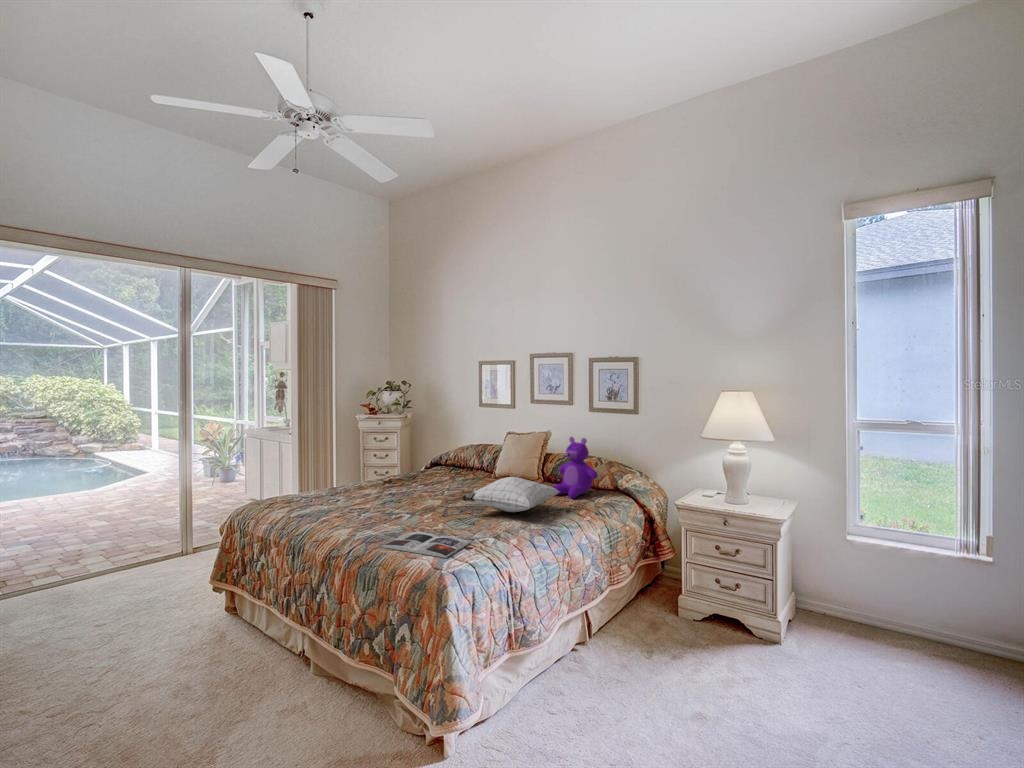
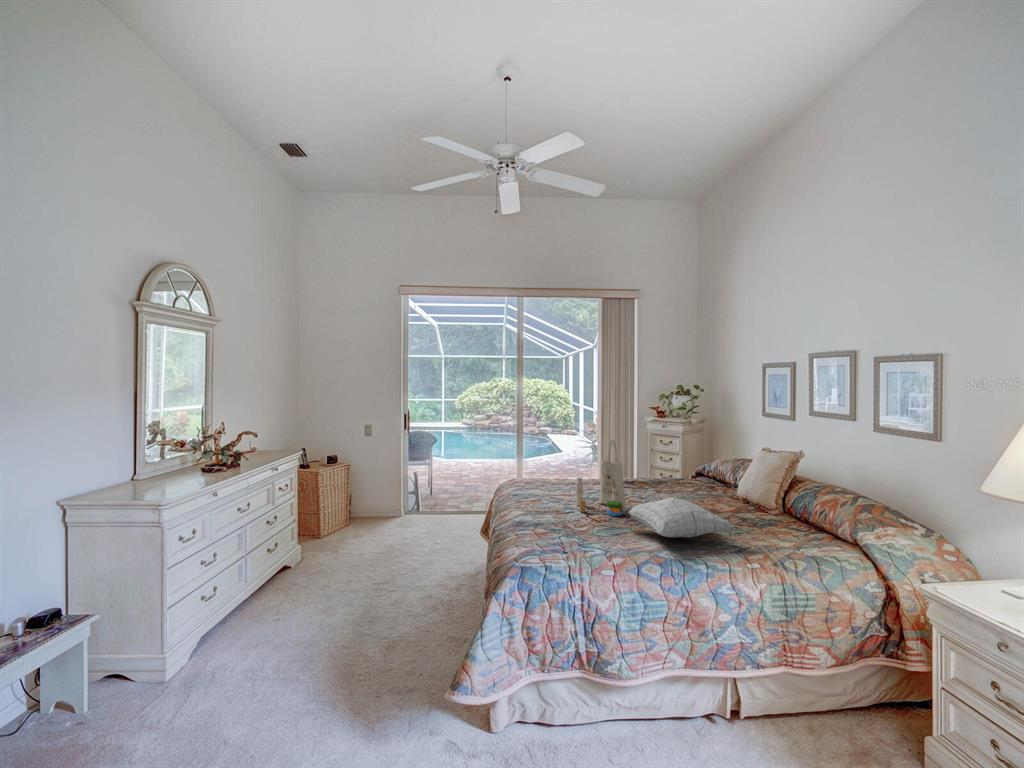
tote bag: none [385,432,445,515] -> present [576,439,626,521]
teddy bear: present [553,437,598,498] -> none [758,463,820,541]
magazine: present [382,532,470,558] -> none [512,530,577,558]

